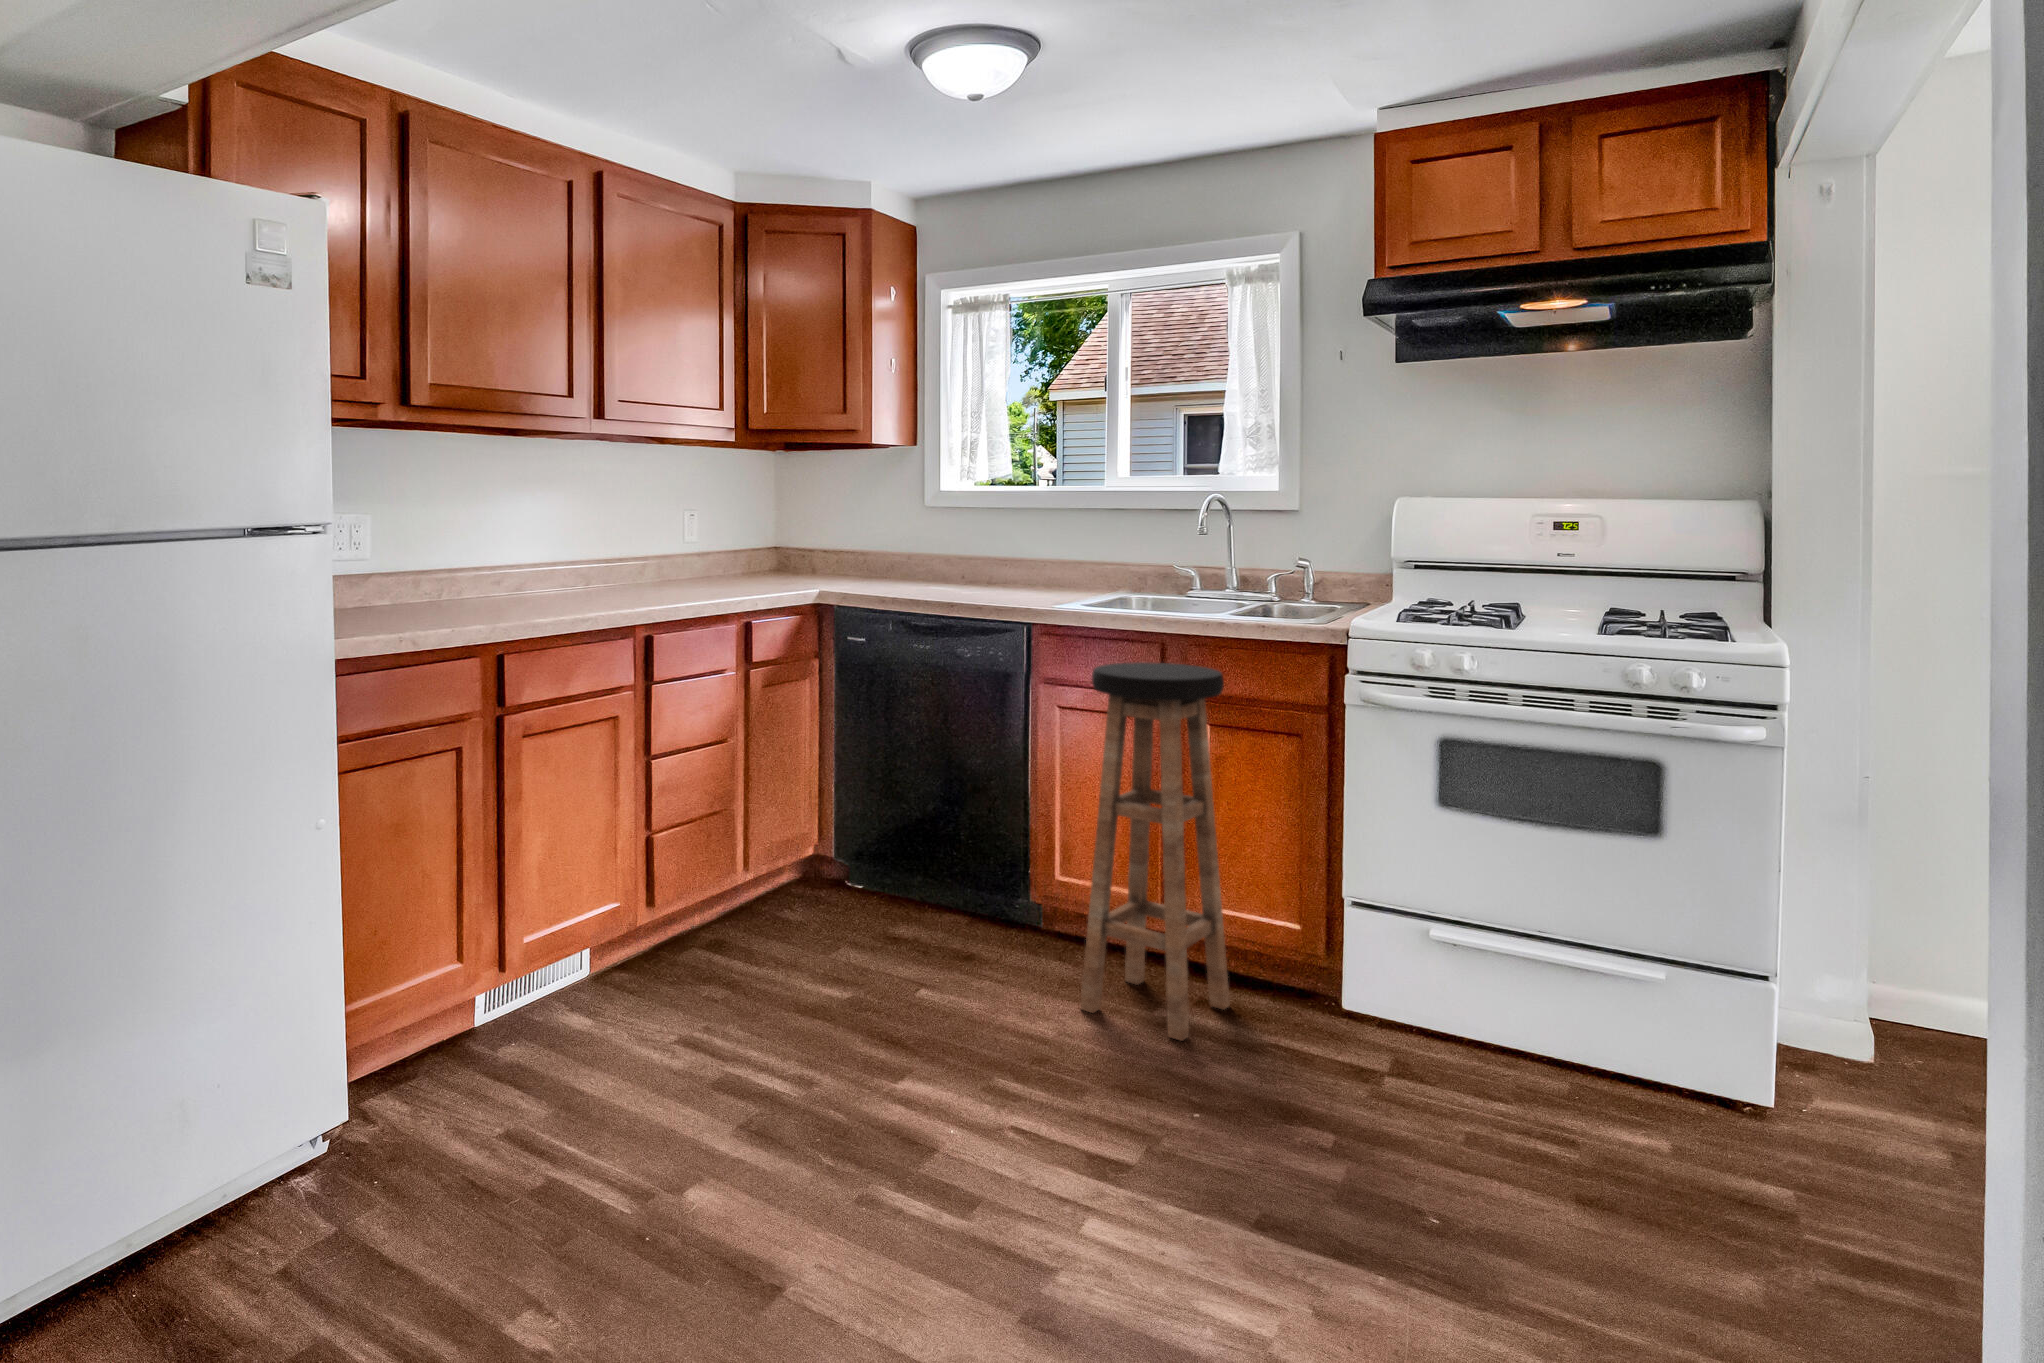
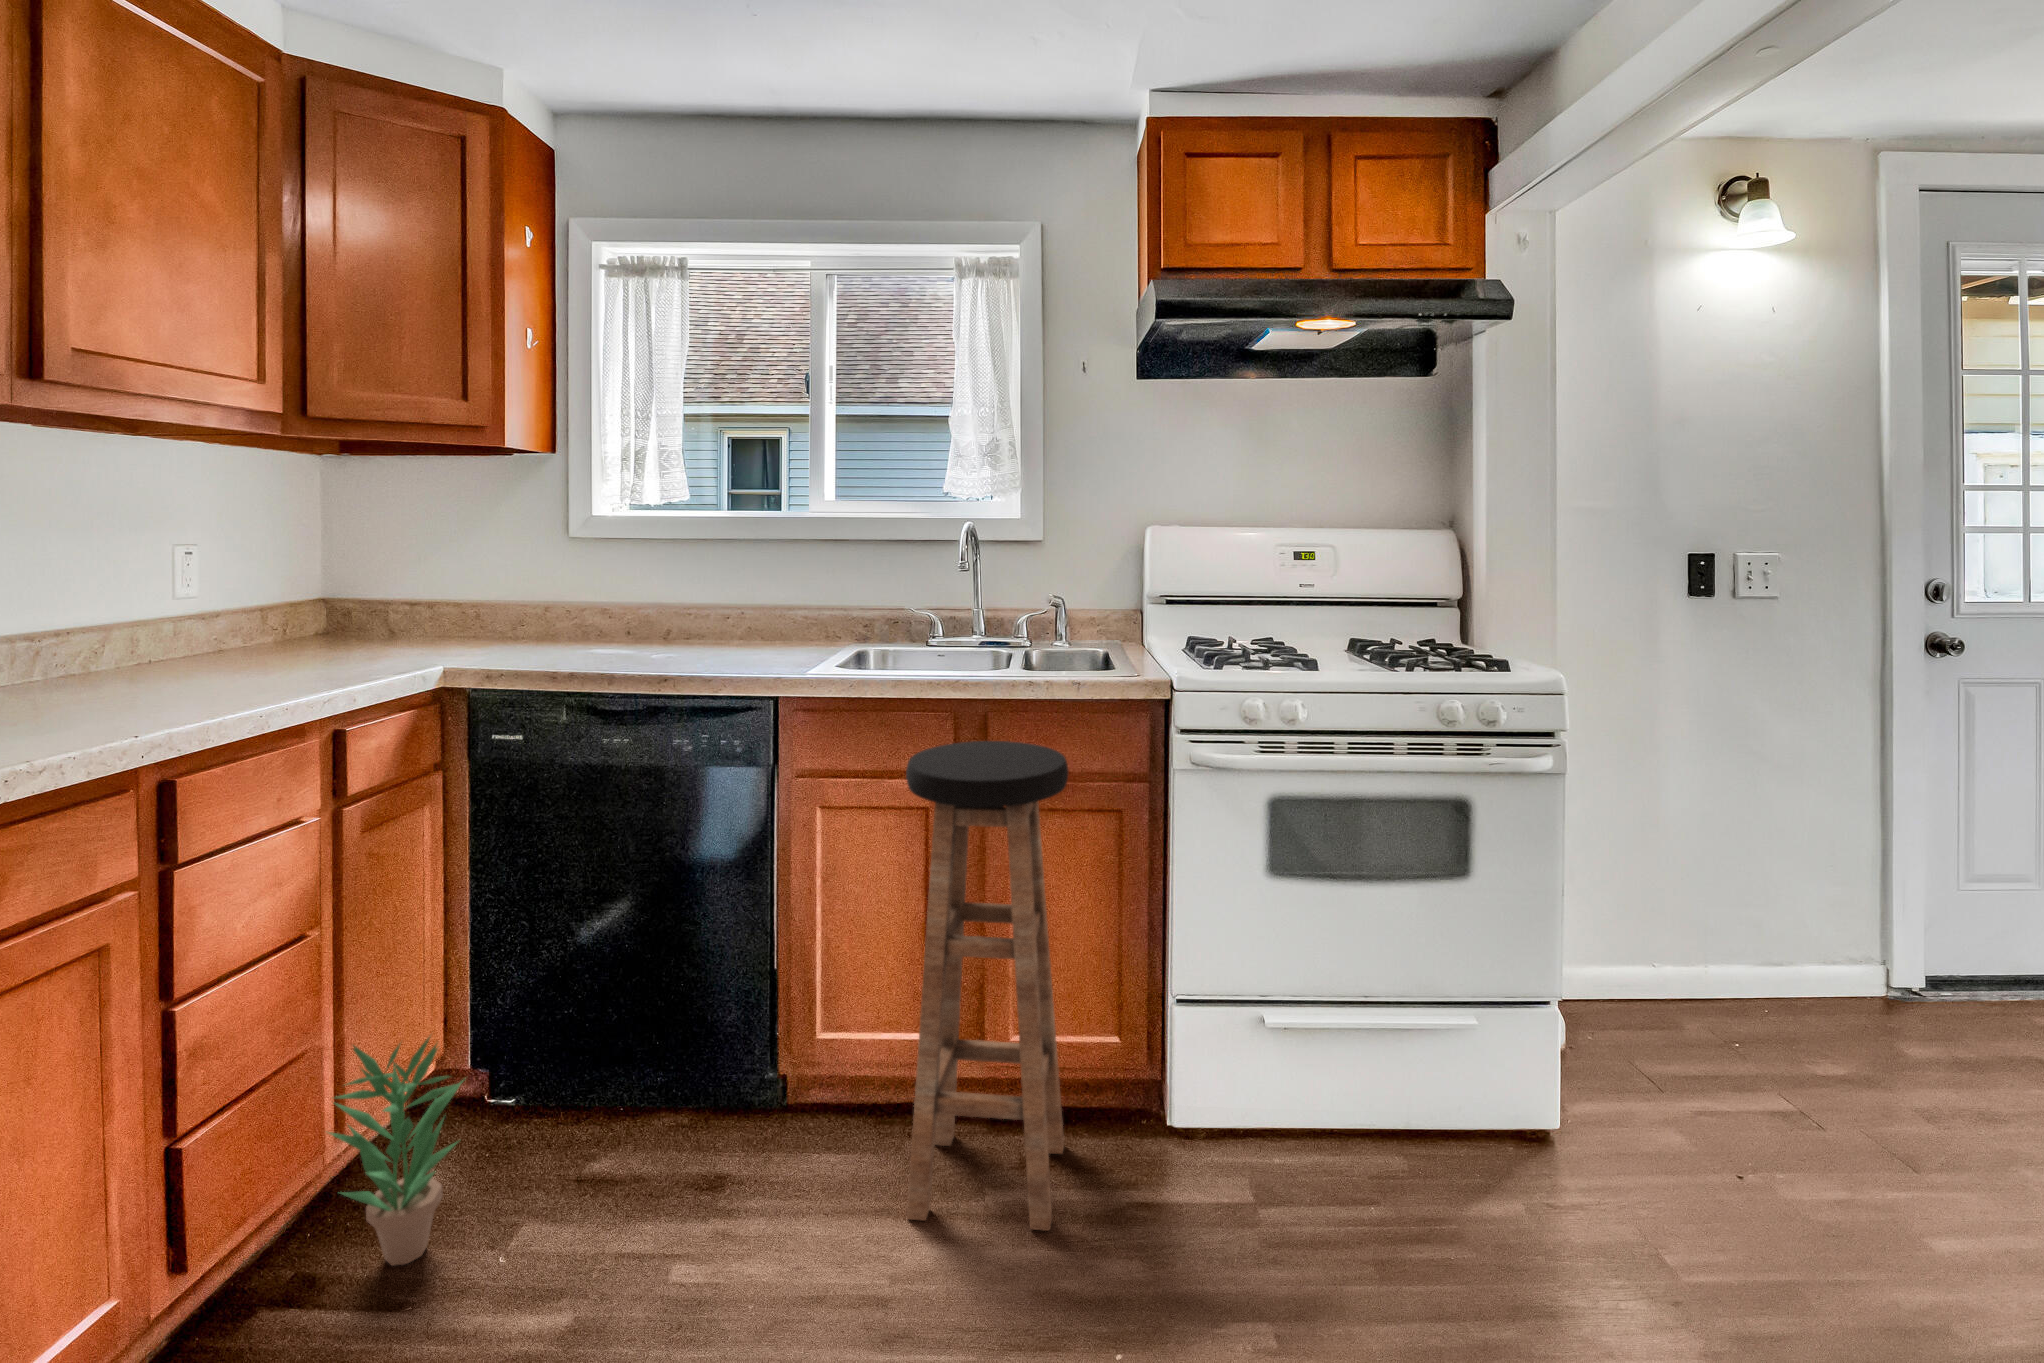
potted plant: none [730,803,808,949] -> present [329,1037,463,1266]

